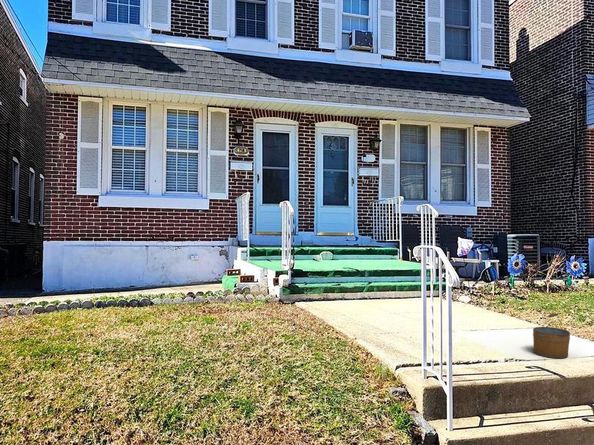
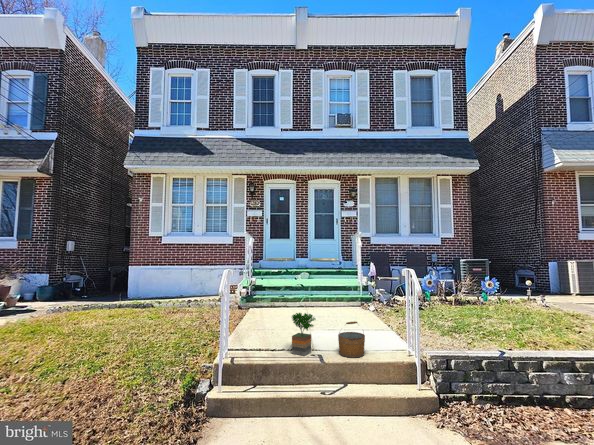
potted tree: none [478,304,517,360] -> present [292,313,315,356]

